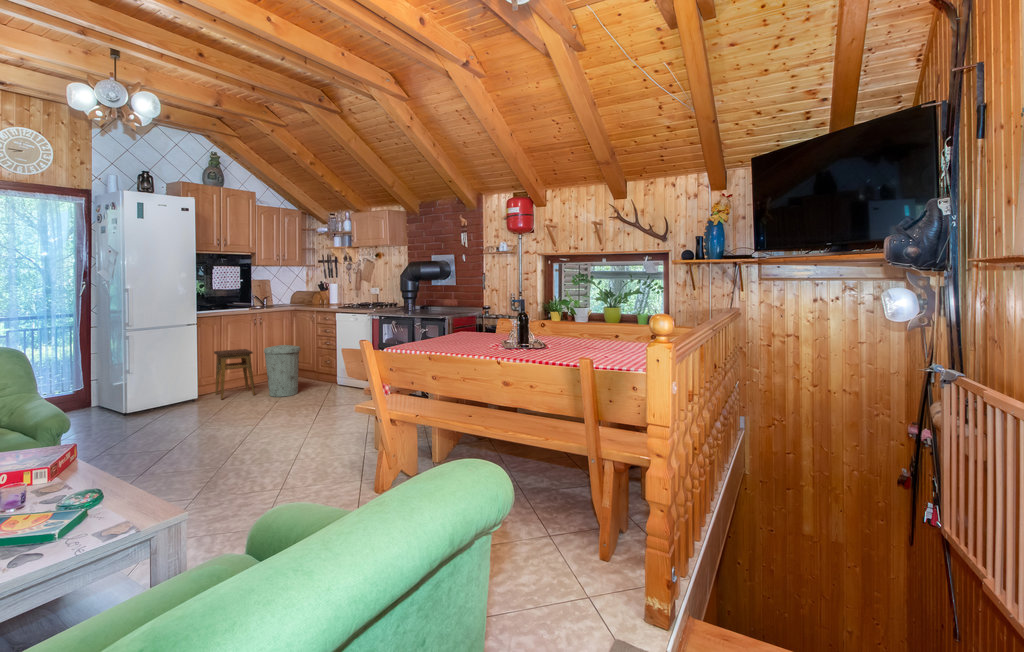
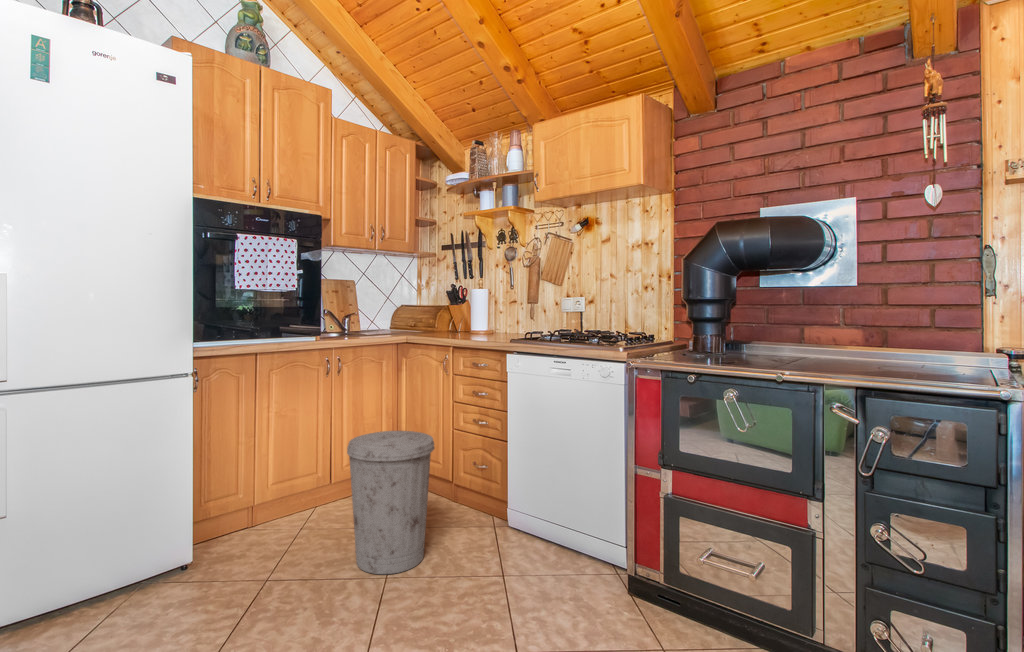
stool: present [214,349,255,399] -> none [228,434,321,581]

